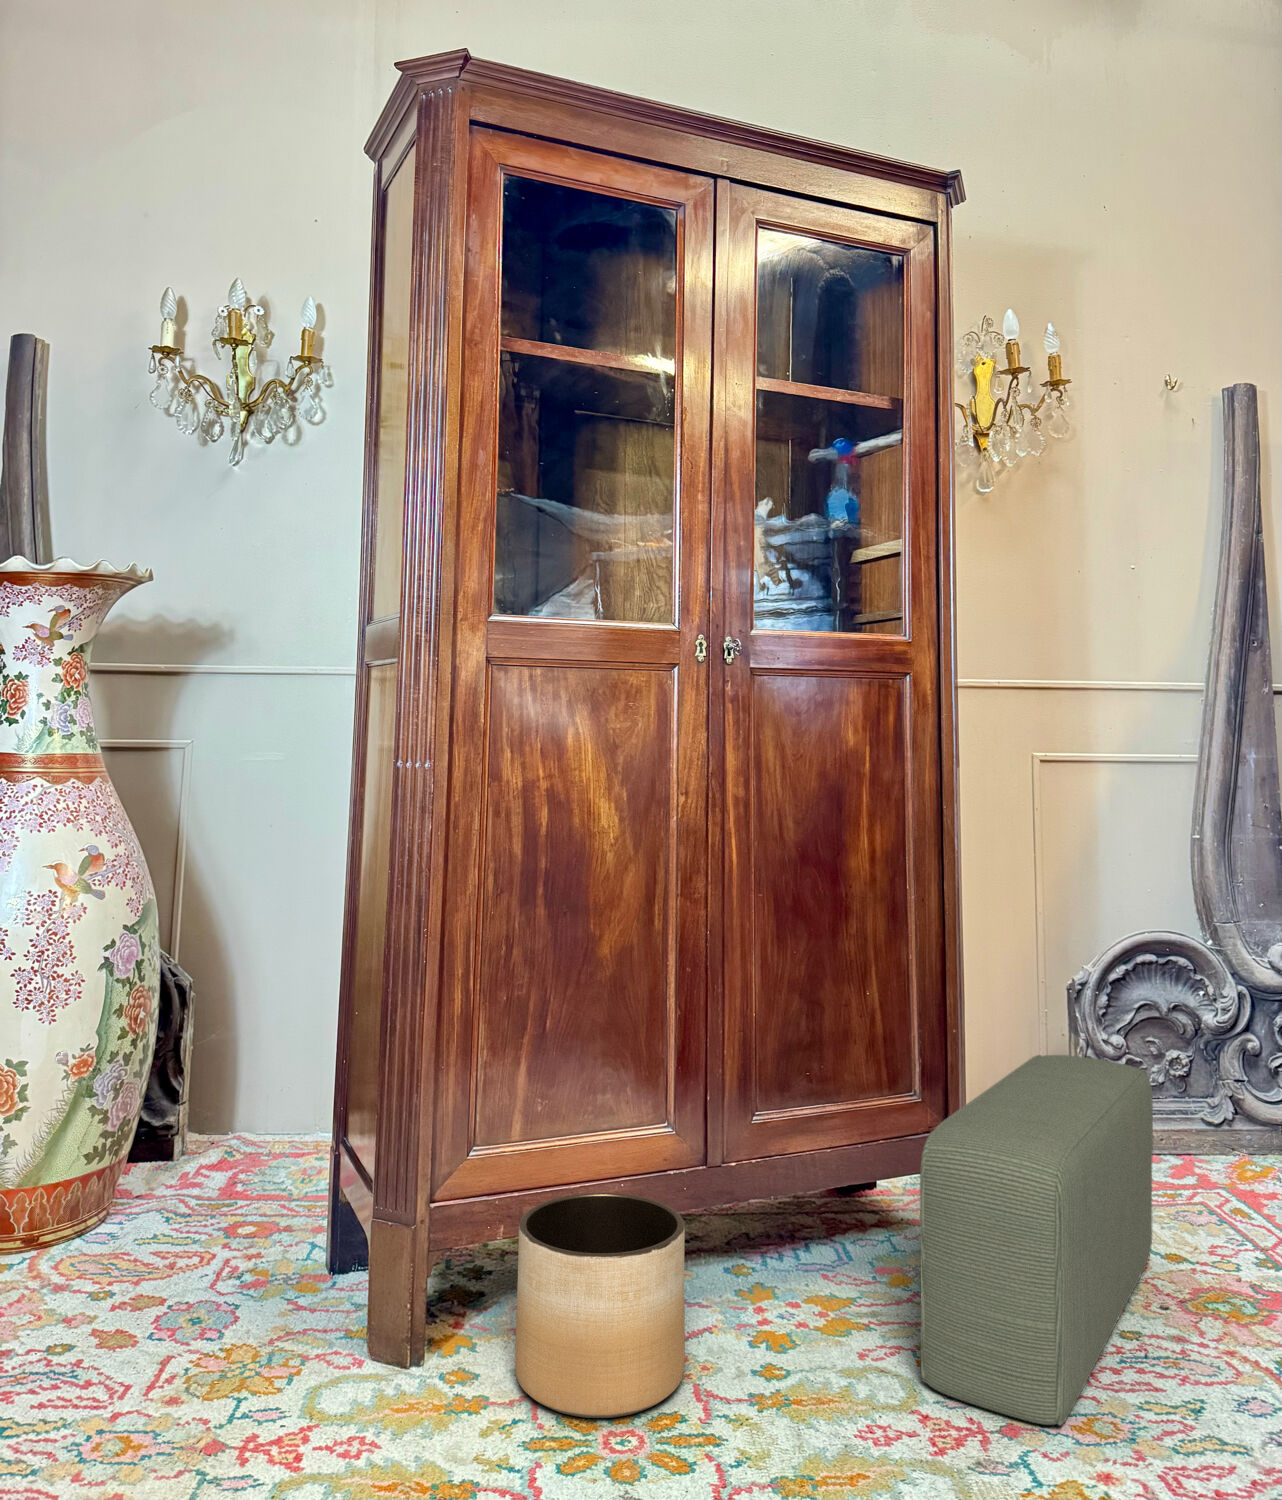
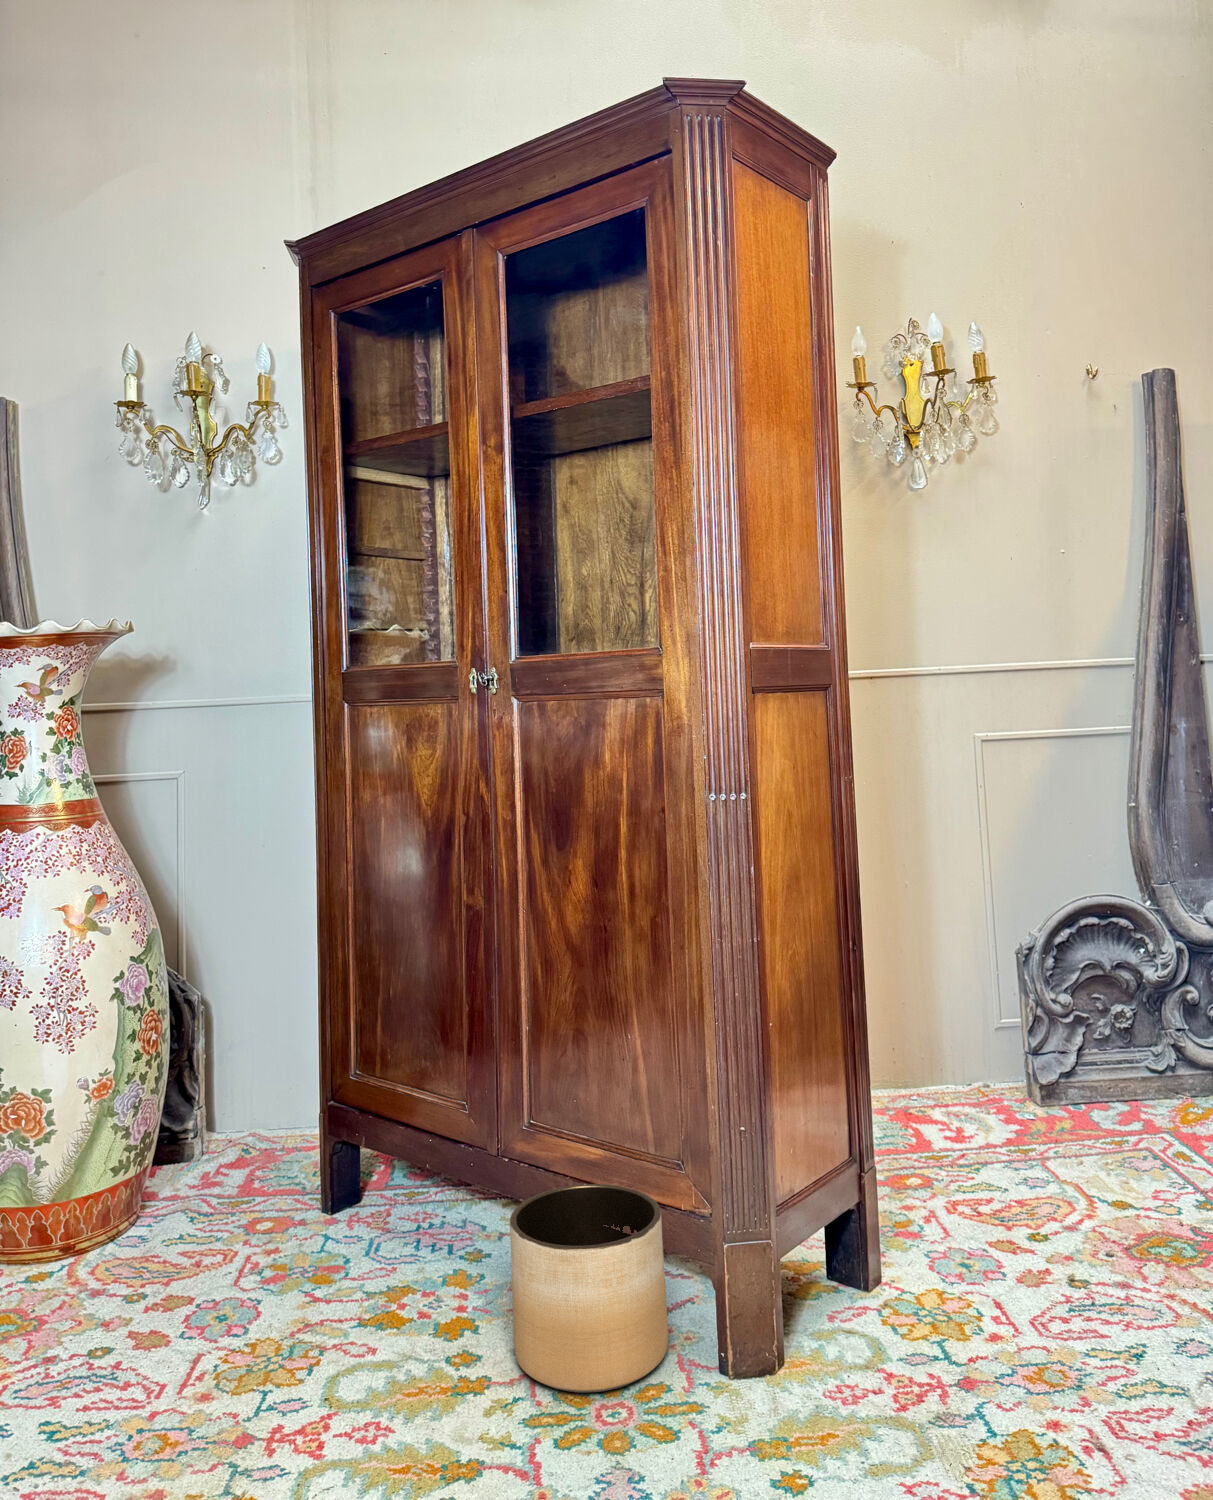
pouf: present [920,1055,1153,1426] -> none [875,1026,1099,1377]

